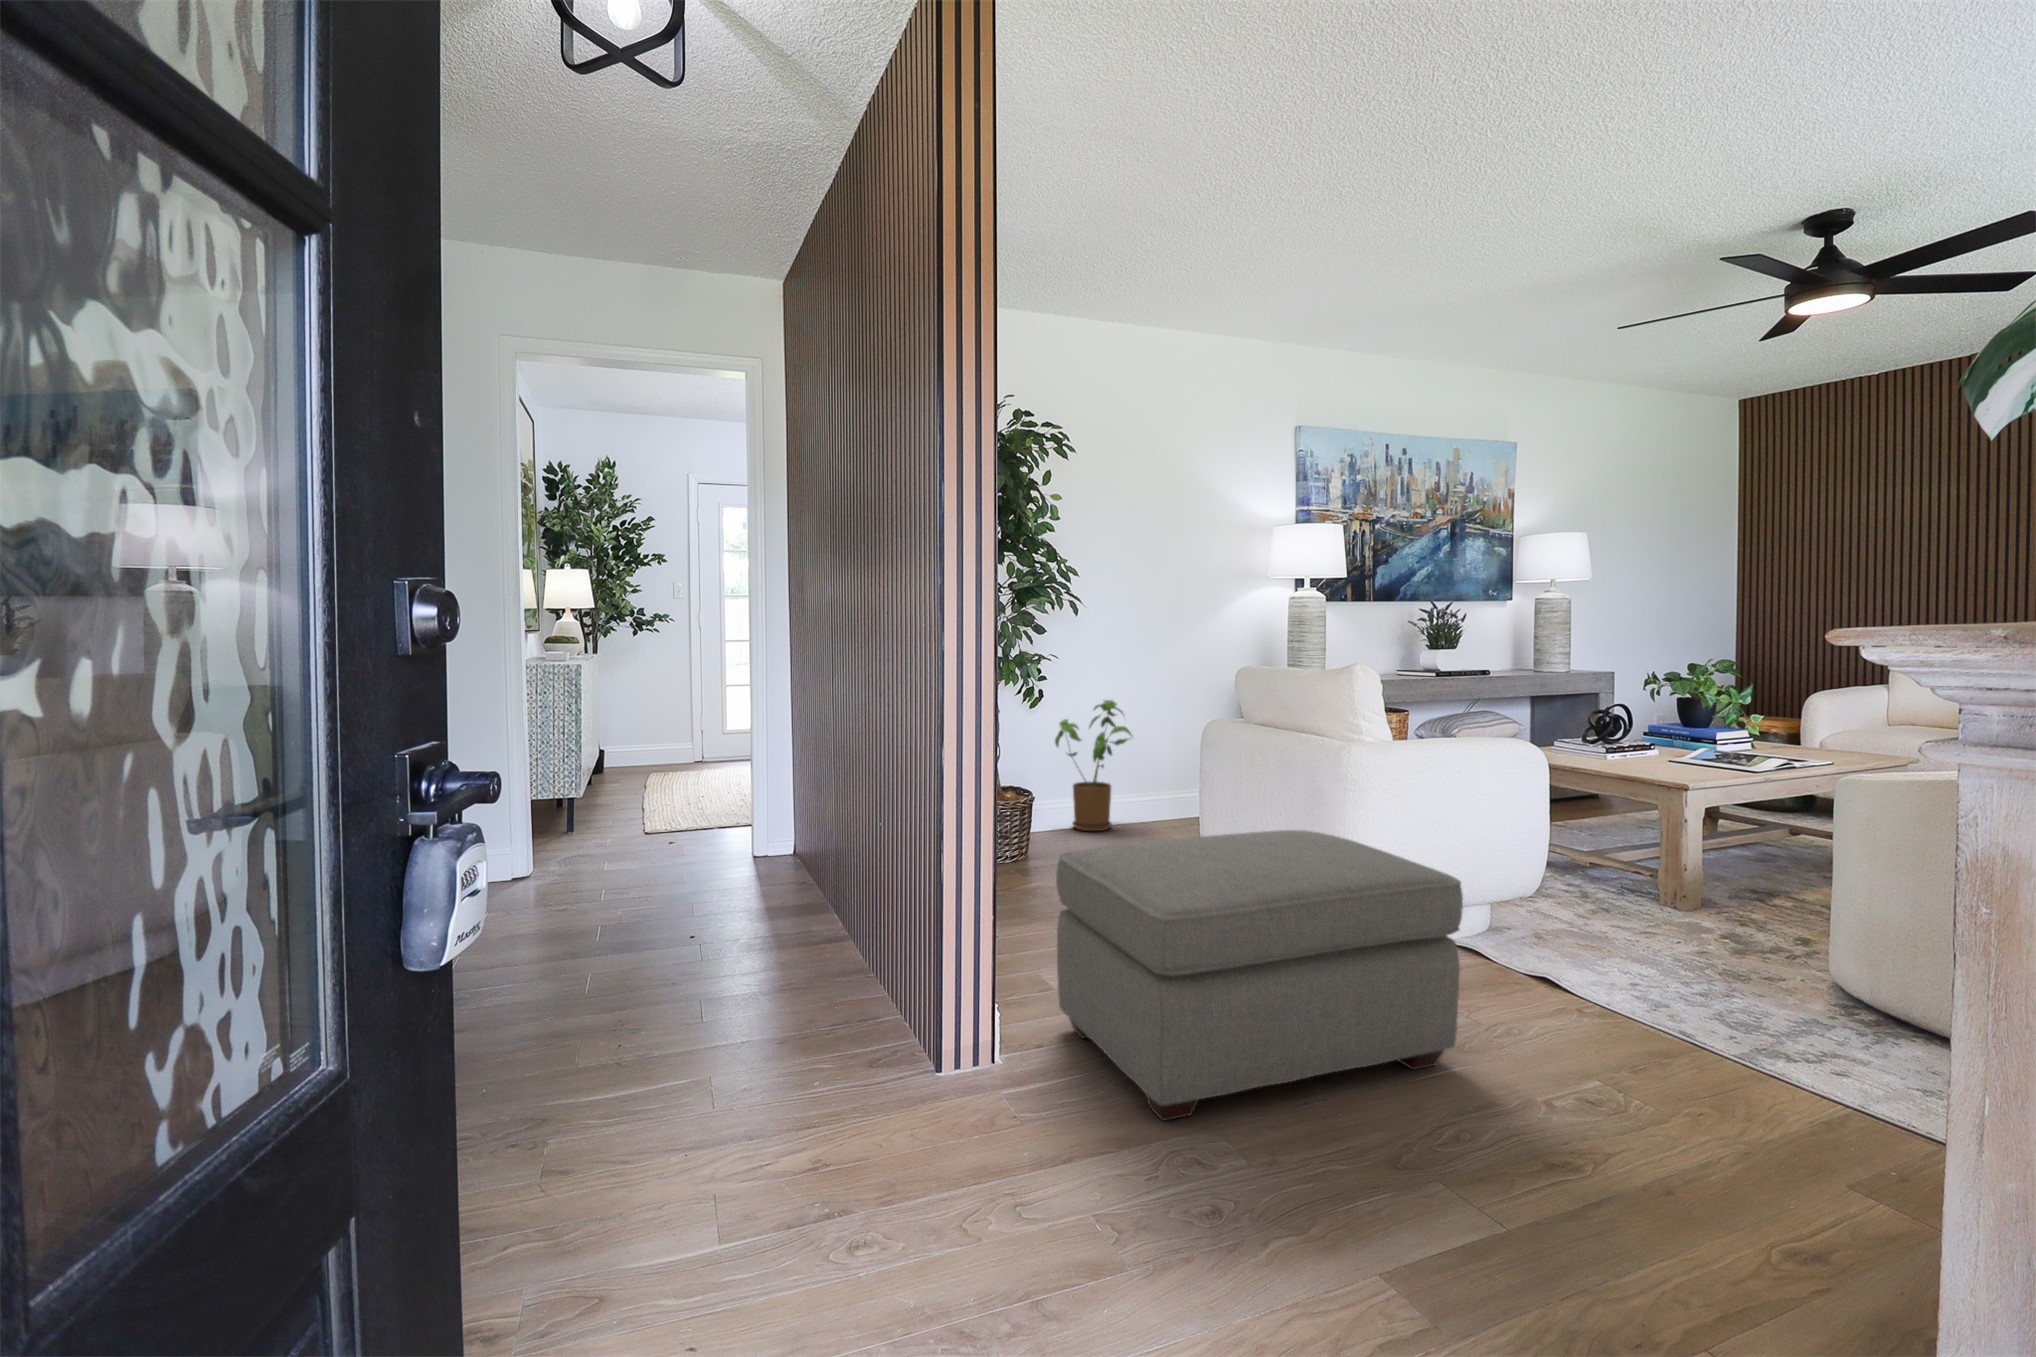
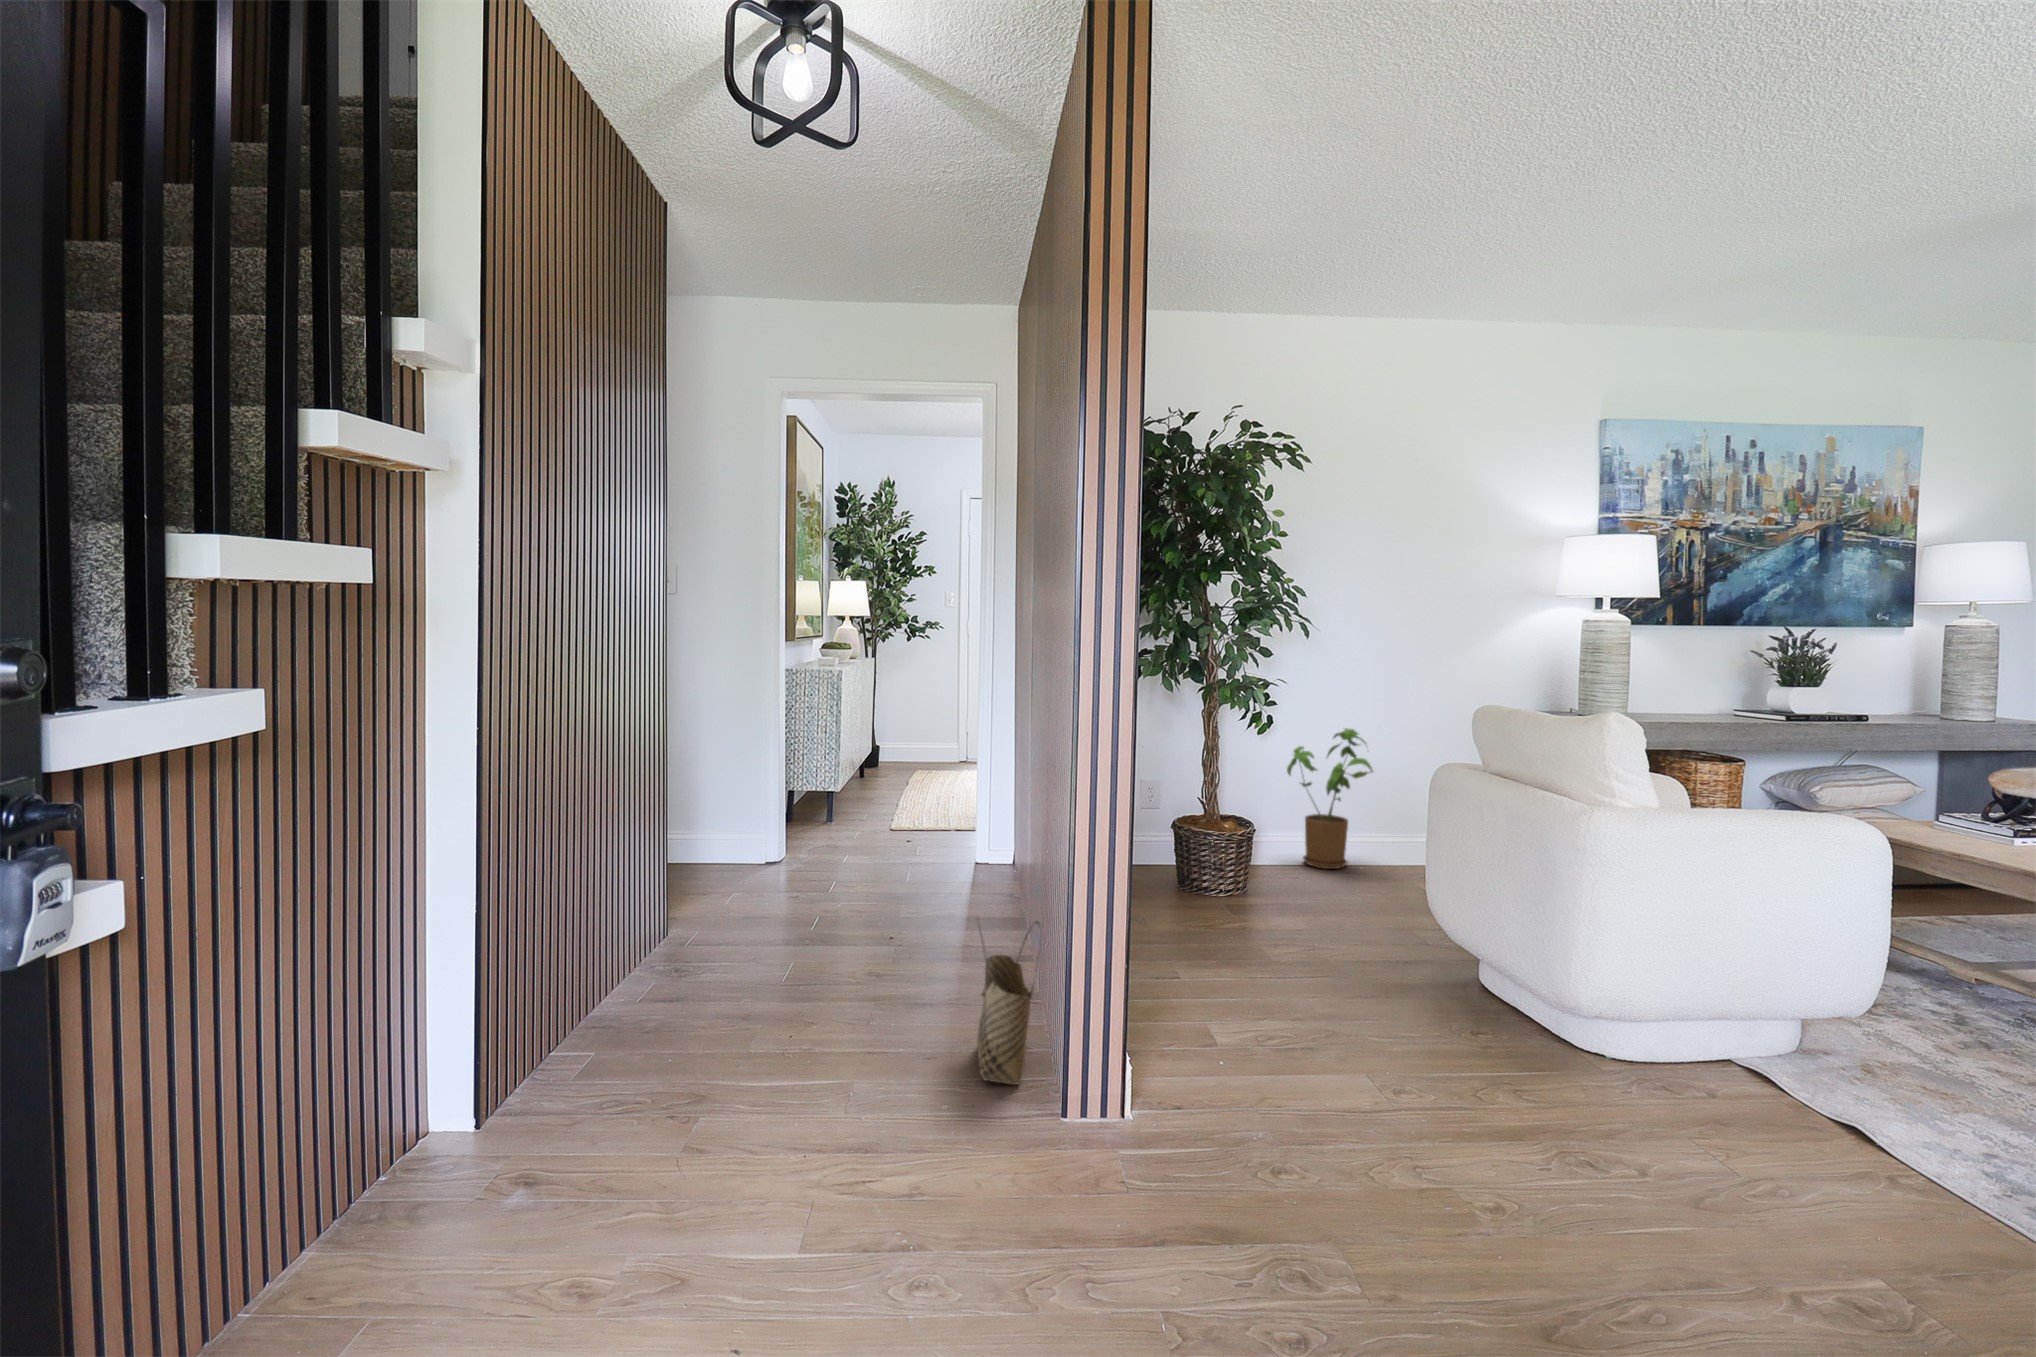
ottoman: present [1056,830,1463,1121] -> none [1207,903,1698,1219]
woven basket: none [825,889,895,1053] -> present [977,921,1040,1085]

